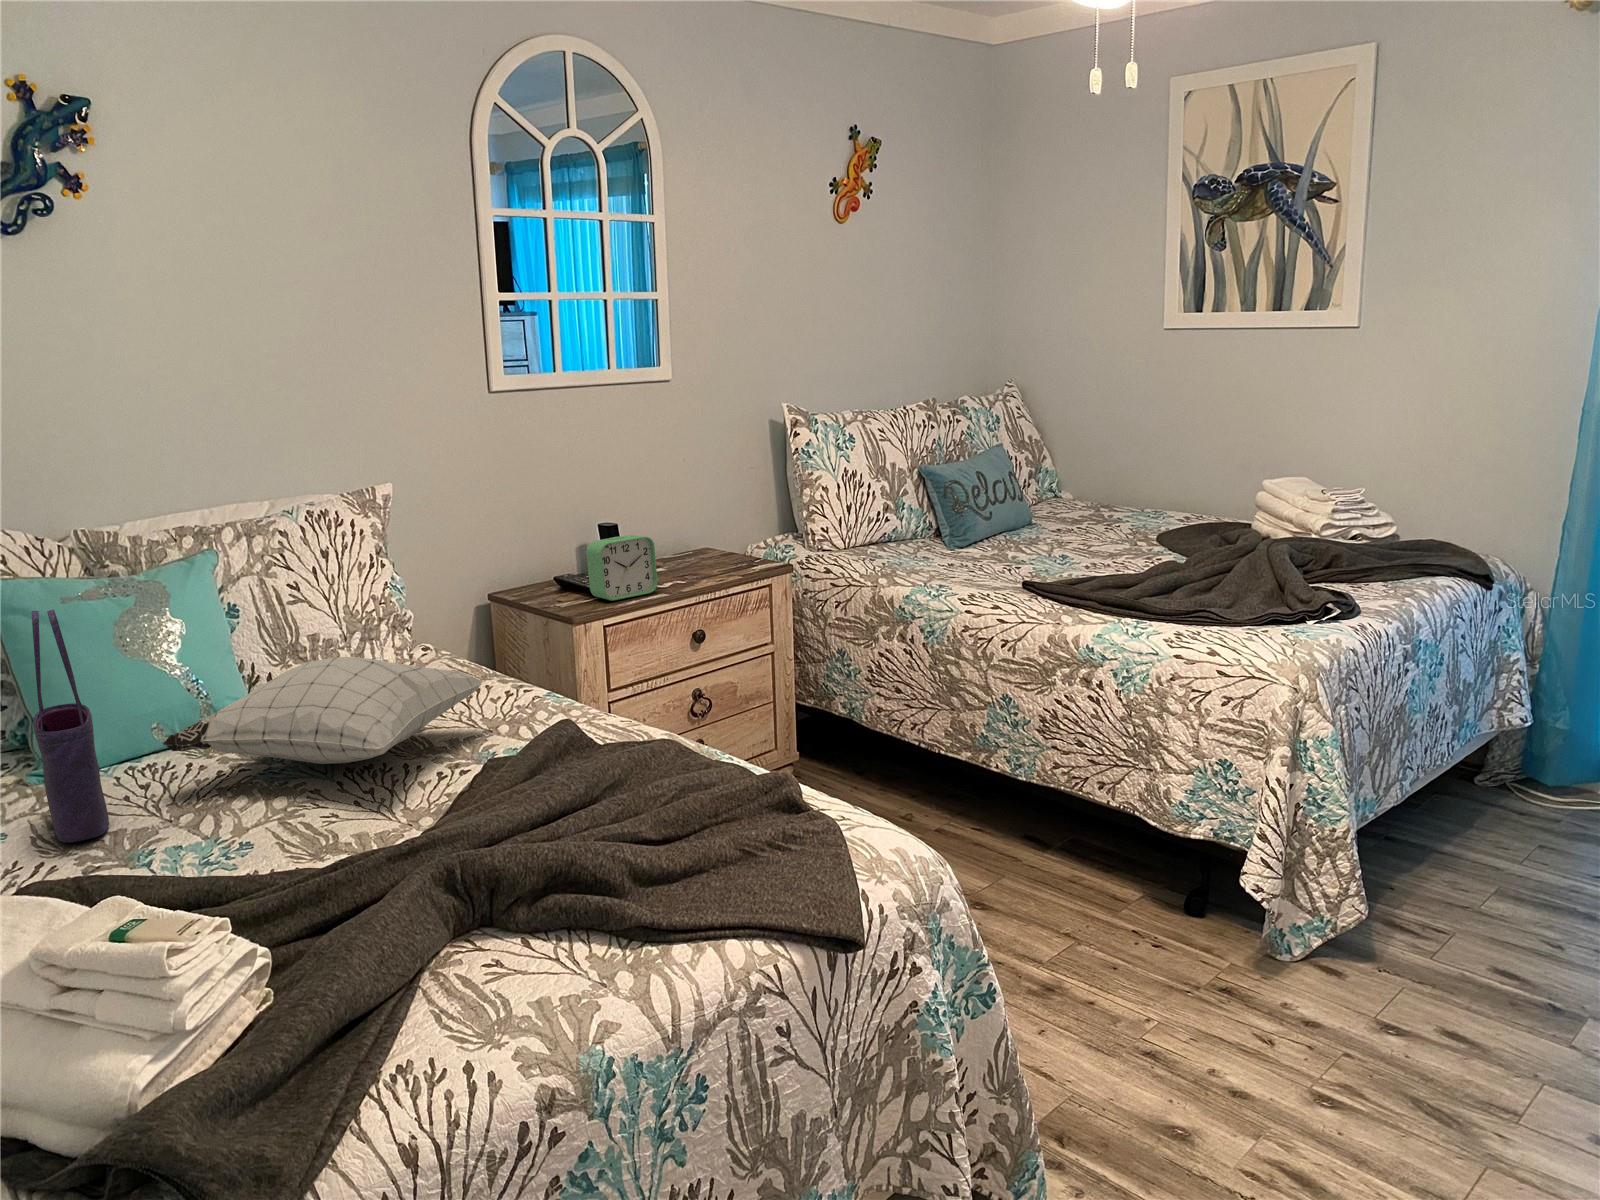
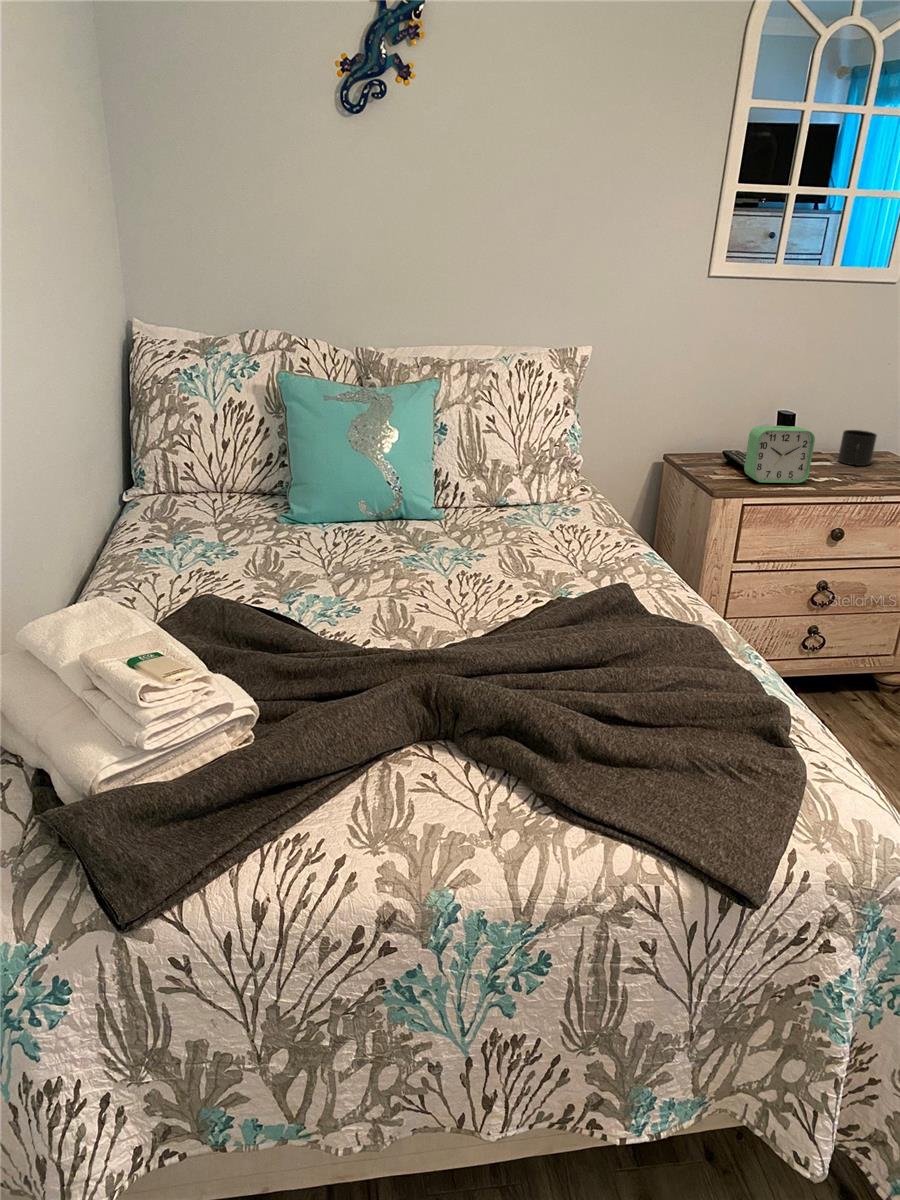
mug: none [666,530,701,567] -> present [838,430,877,466]
tote bag: present [32,610,109,843] -> none [253,402,298,572]
pillow: present [163,657,485,764] -> none [340,481,587,569]

